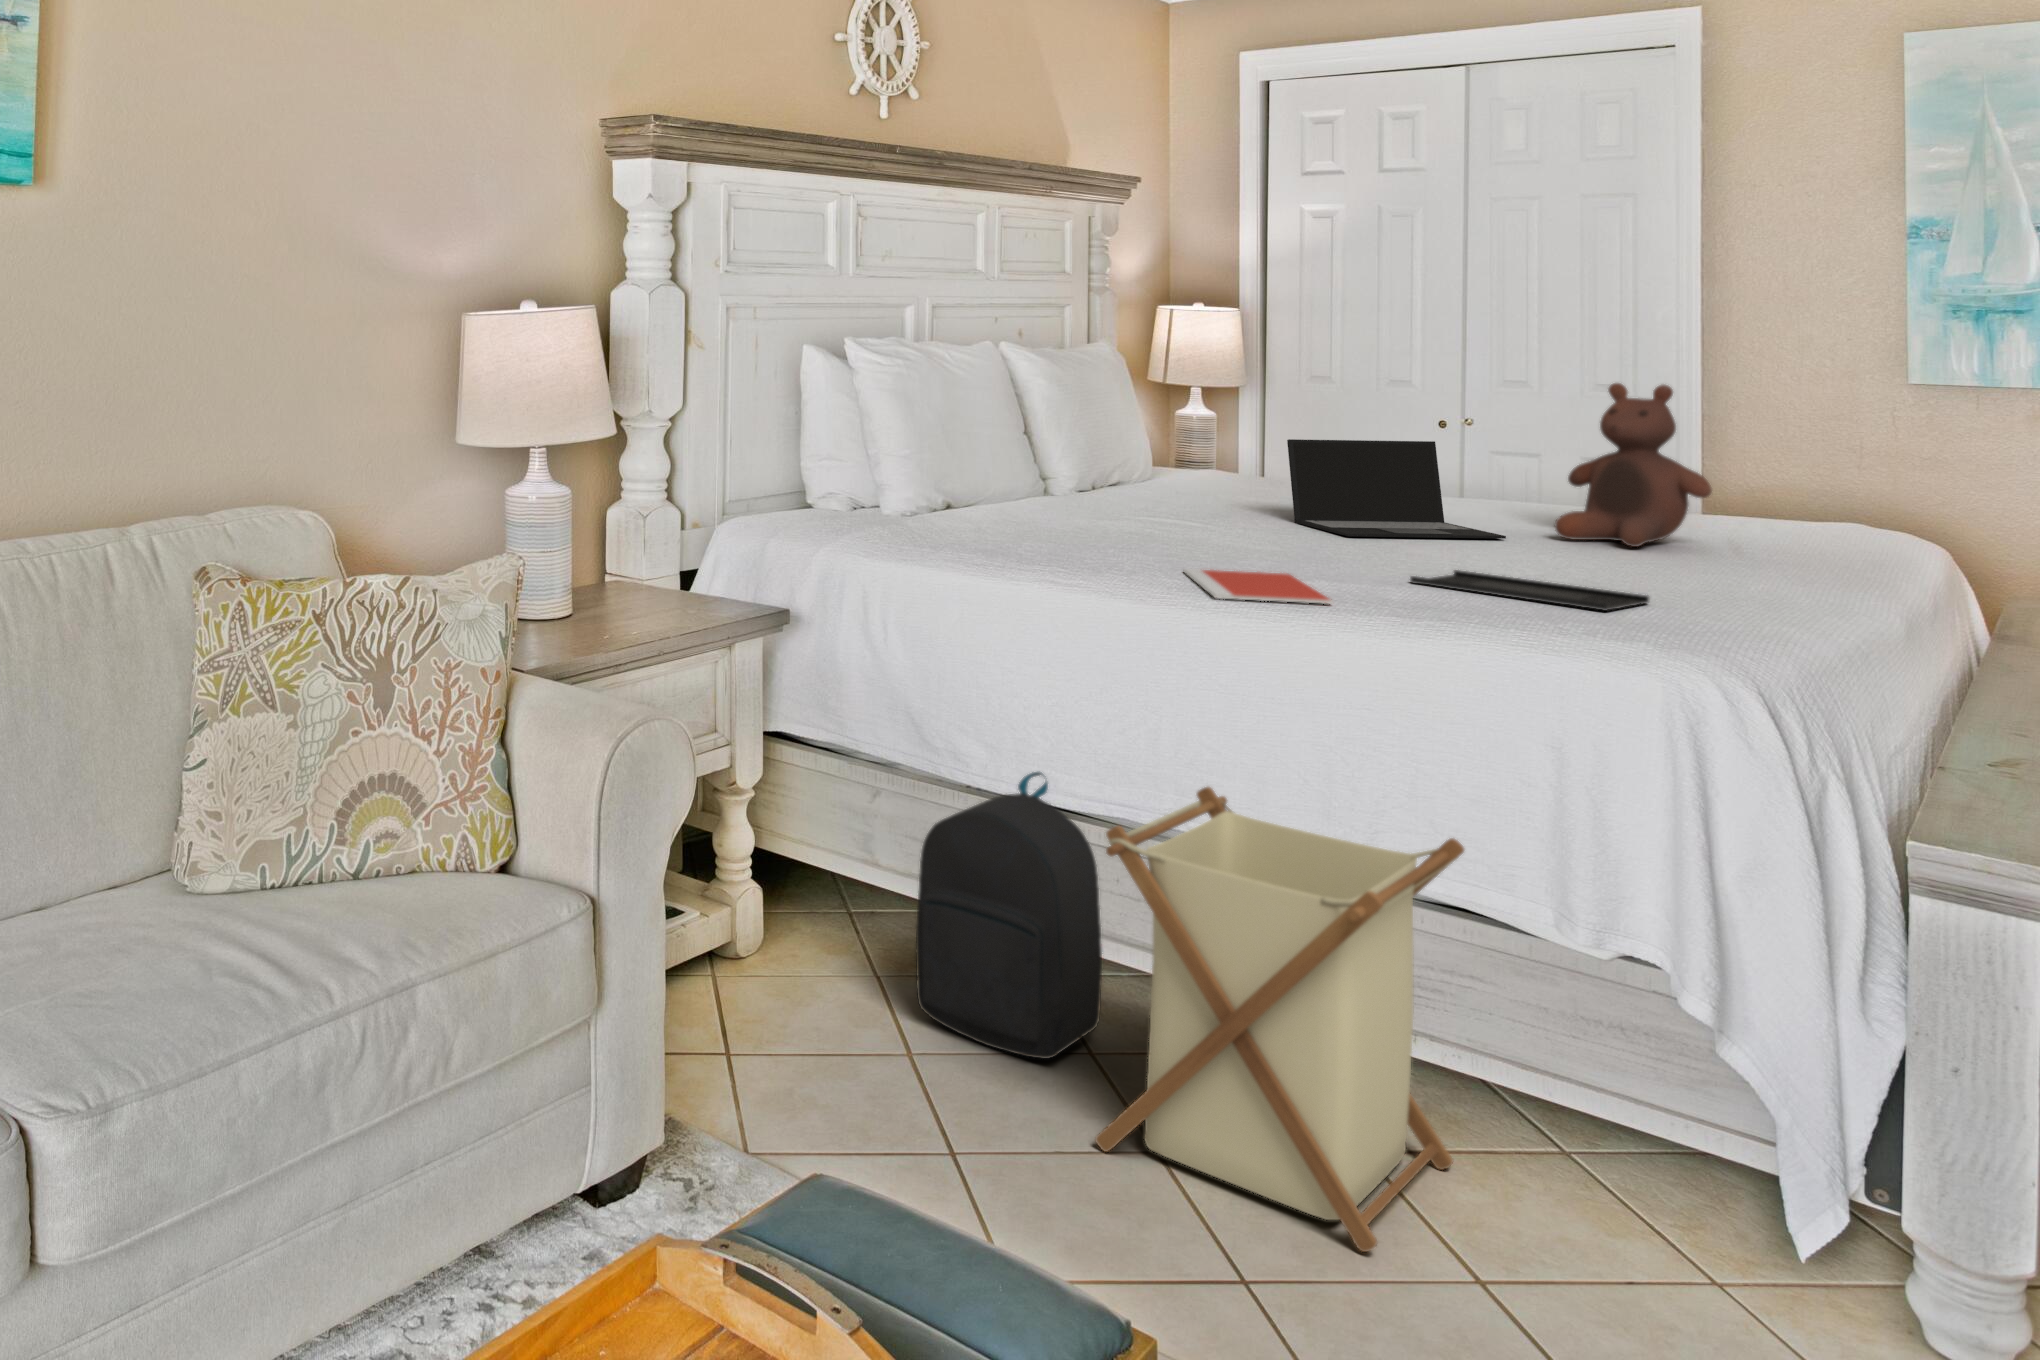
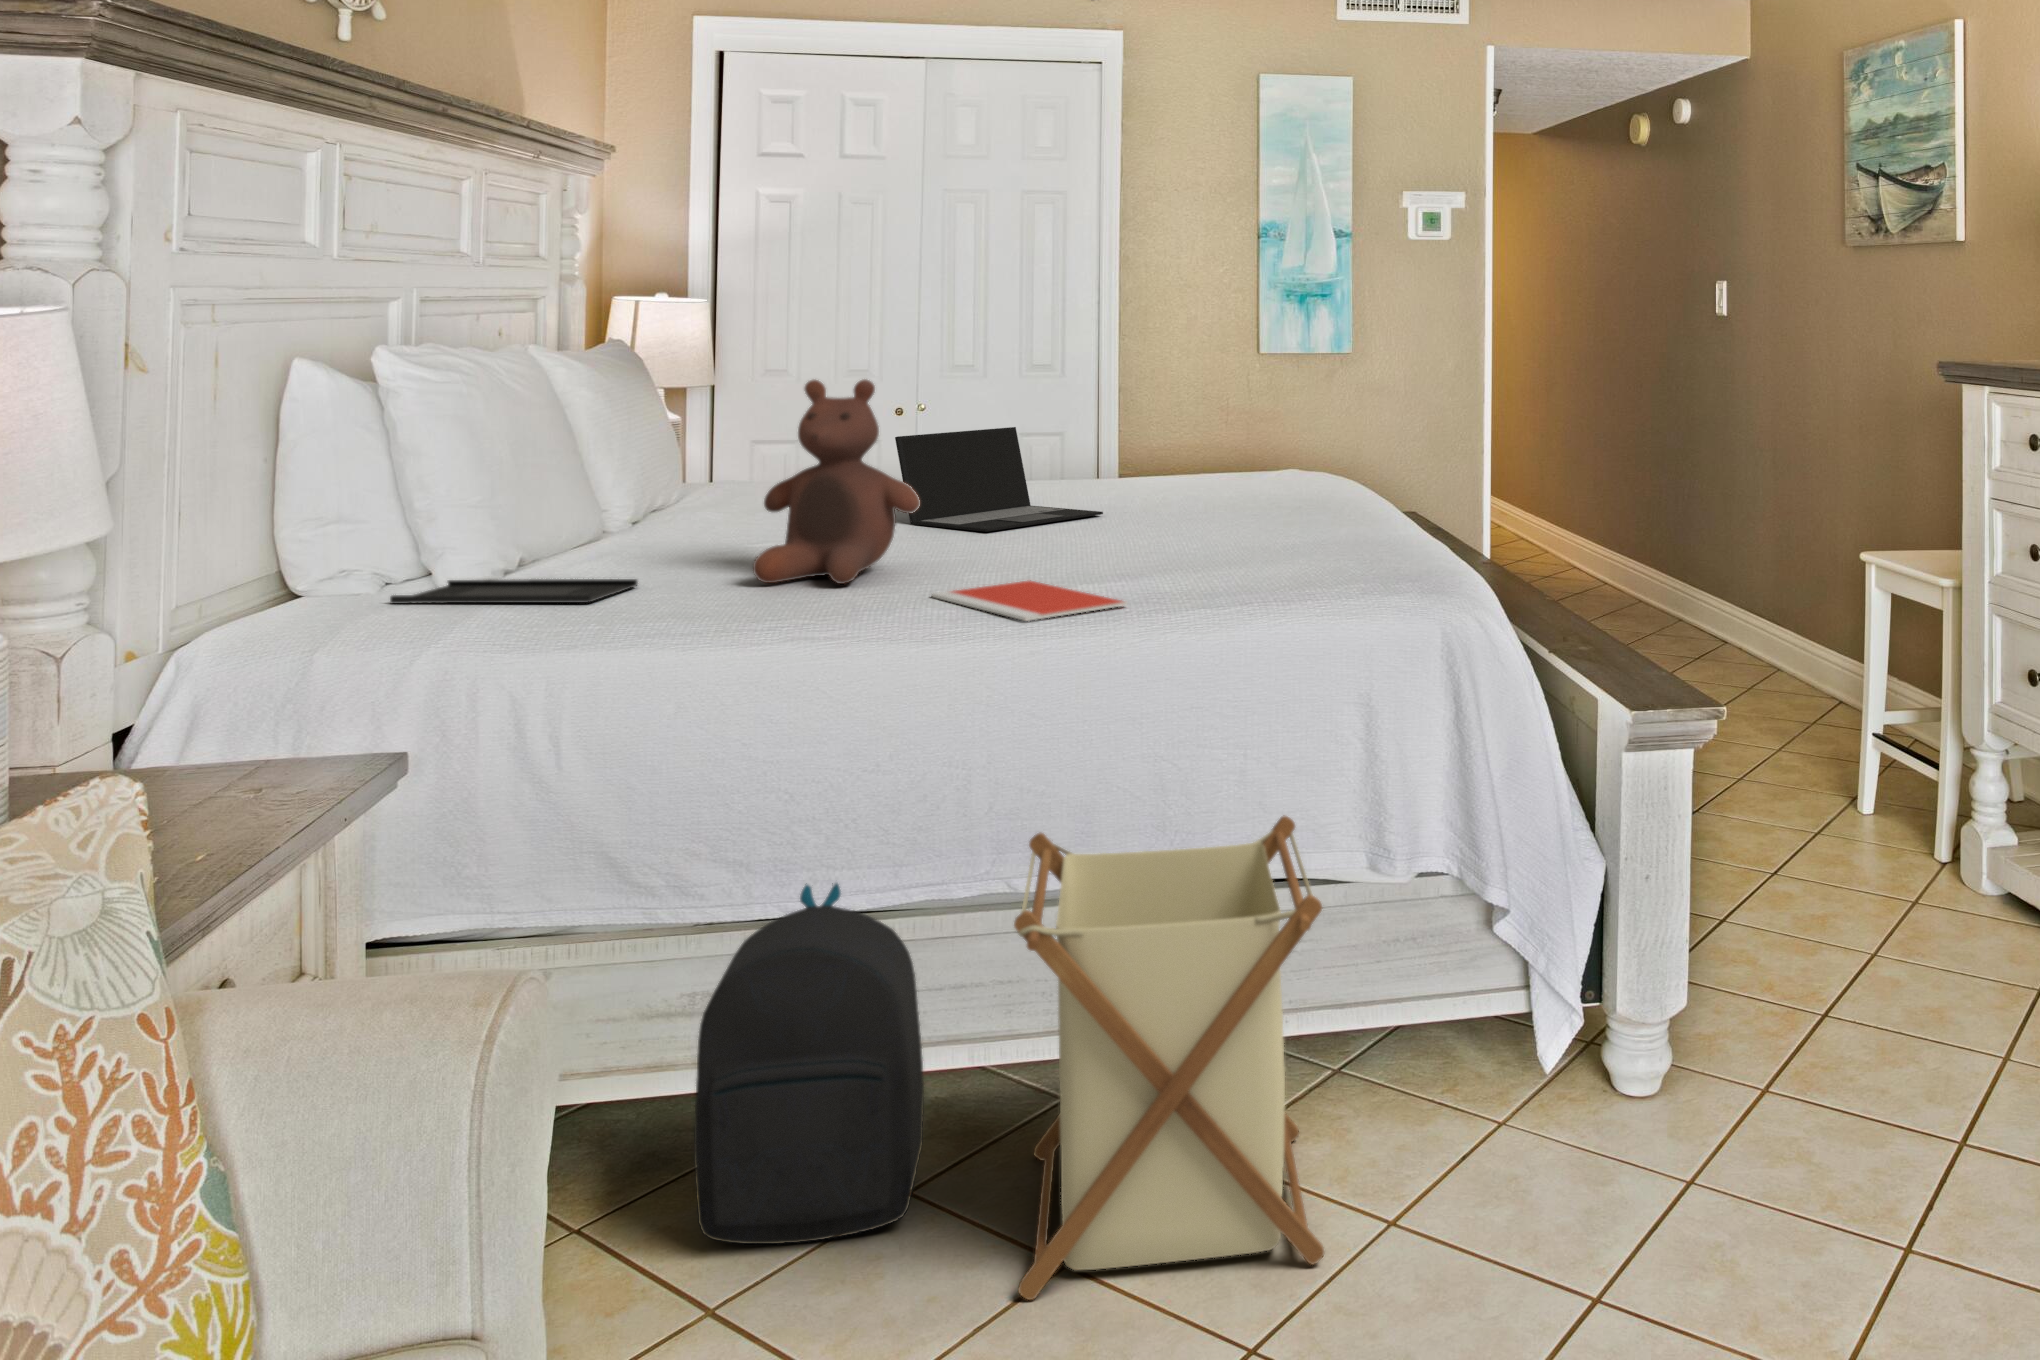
stuffed bear: present [1555,383,1712,547] -> present [753,379,920,584]
tray: present [1410,570,1649,611] -> present [390,579,638,604]

